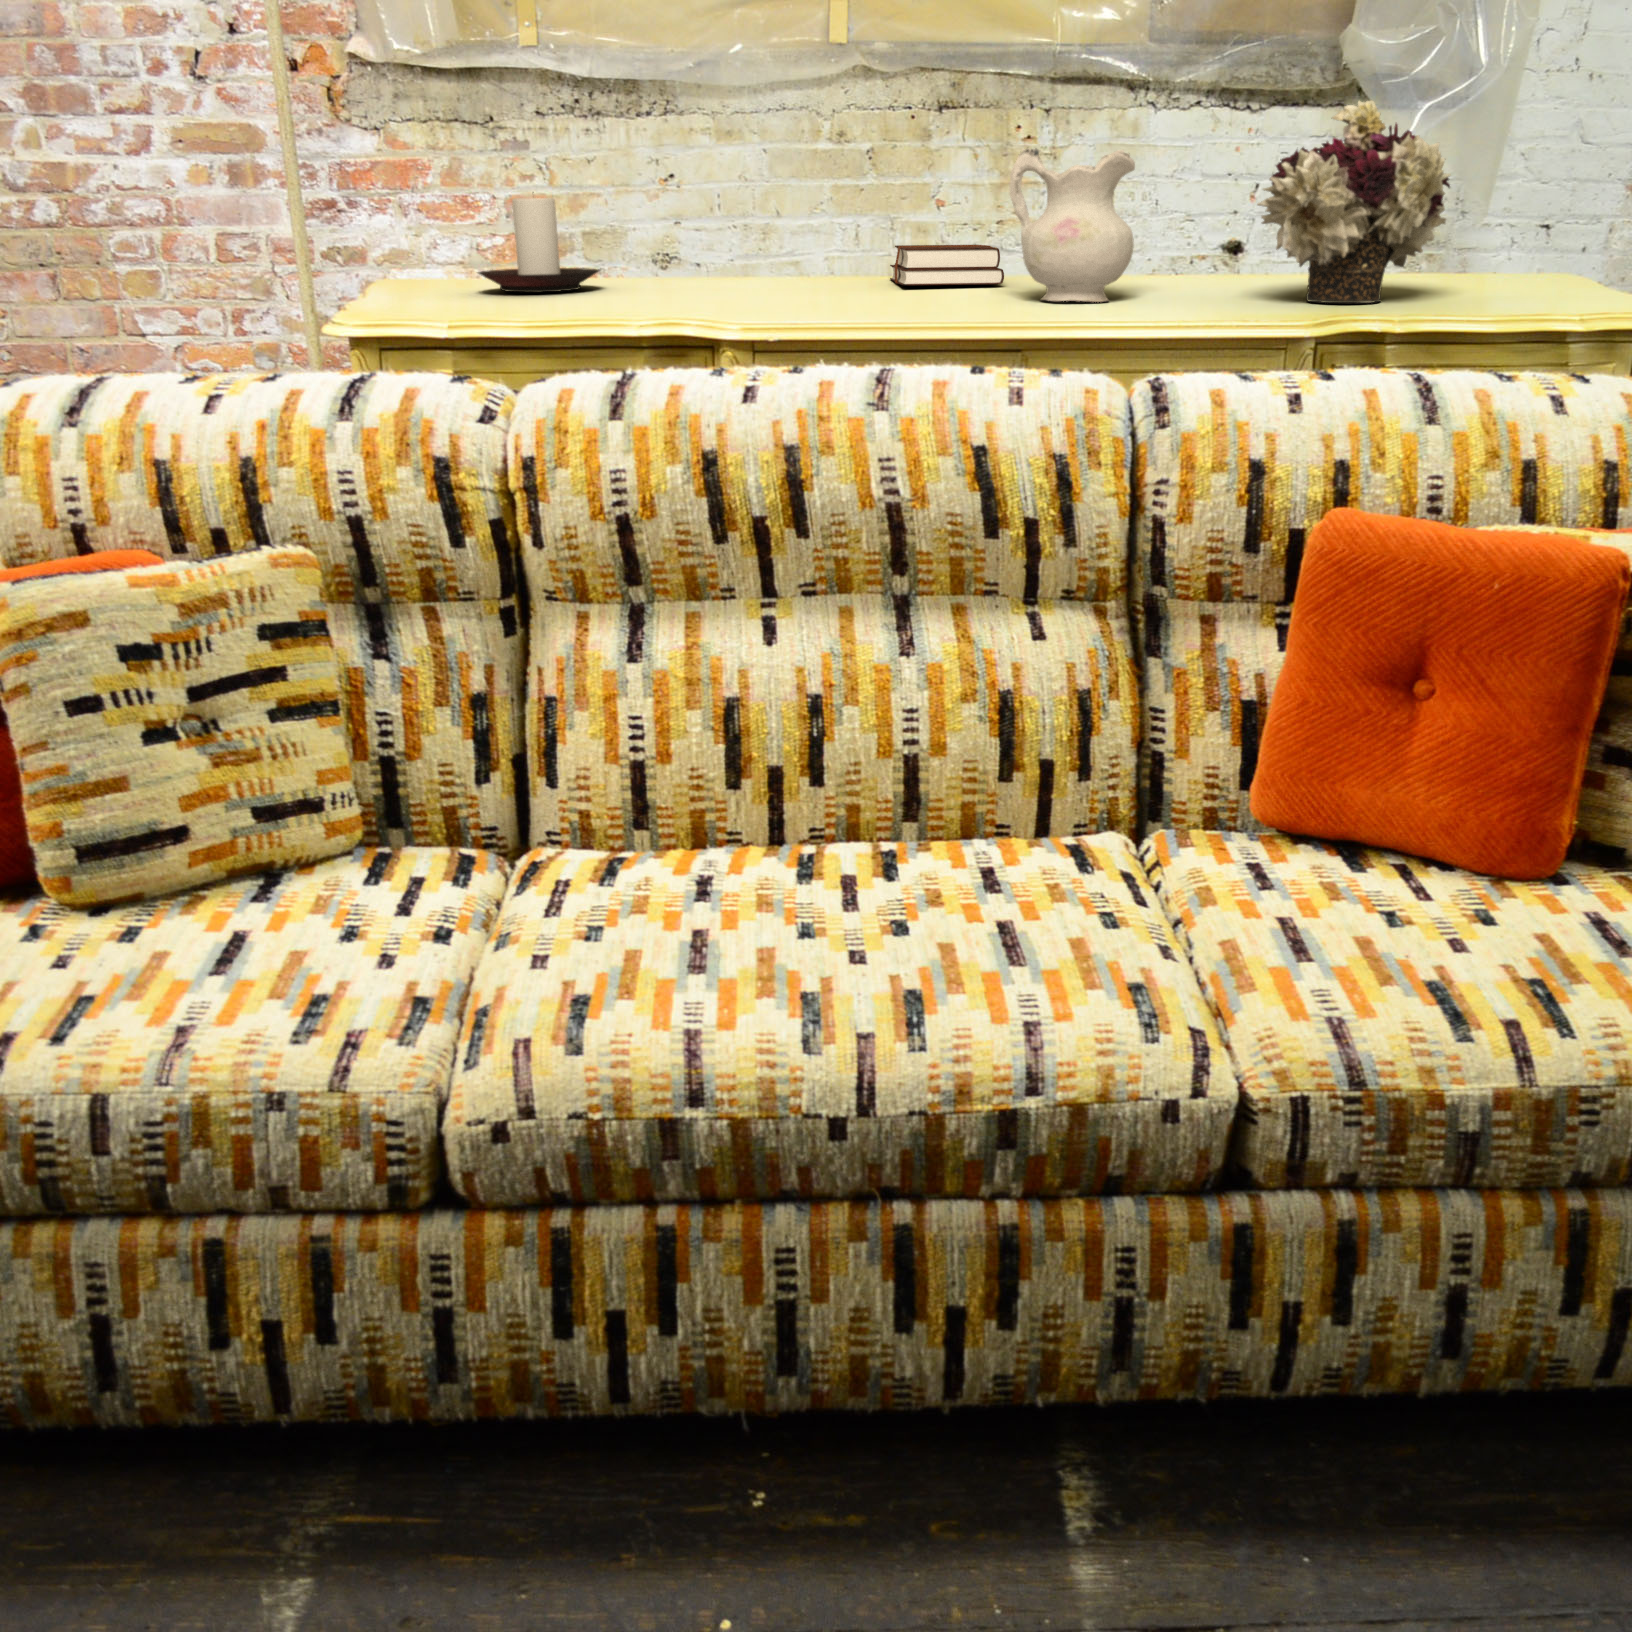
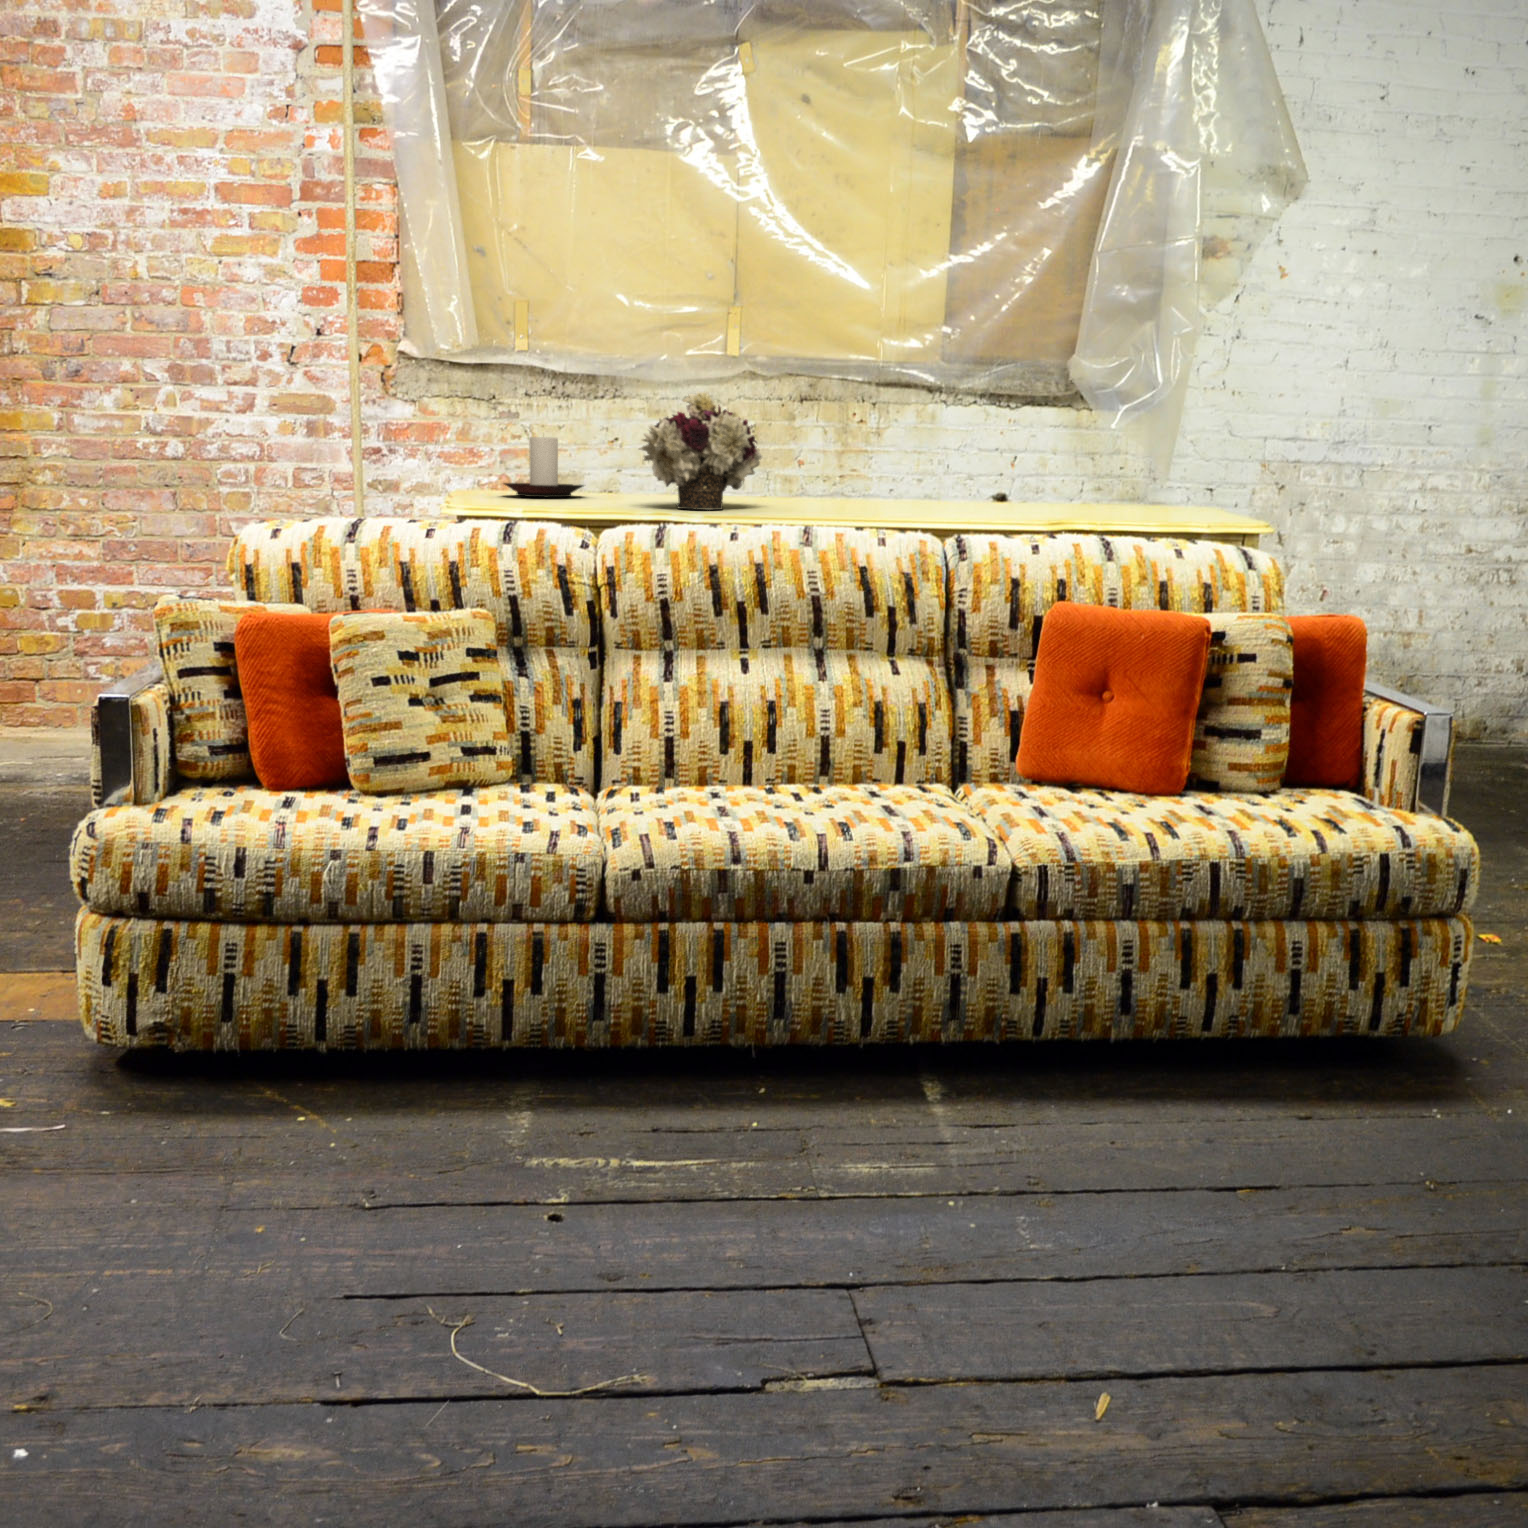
flower arrangement: present [1257,101,1451,303] -> present [639,392,762,510]
ceramic pitcher: present [1010,148,1135,302] -> none [865,417,943,511]
hardback book: present [890,245,1004,285] -> none [780,477,859,502]

